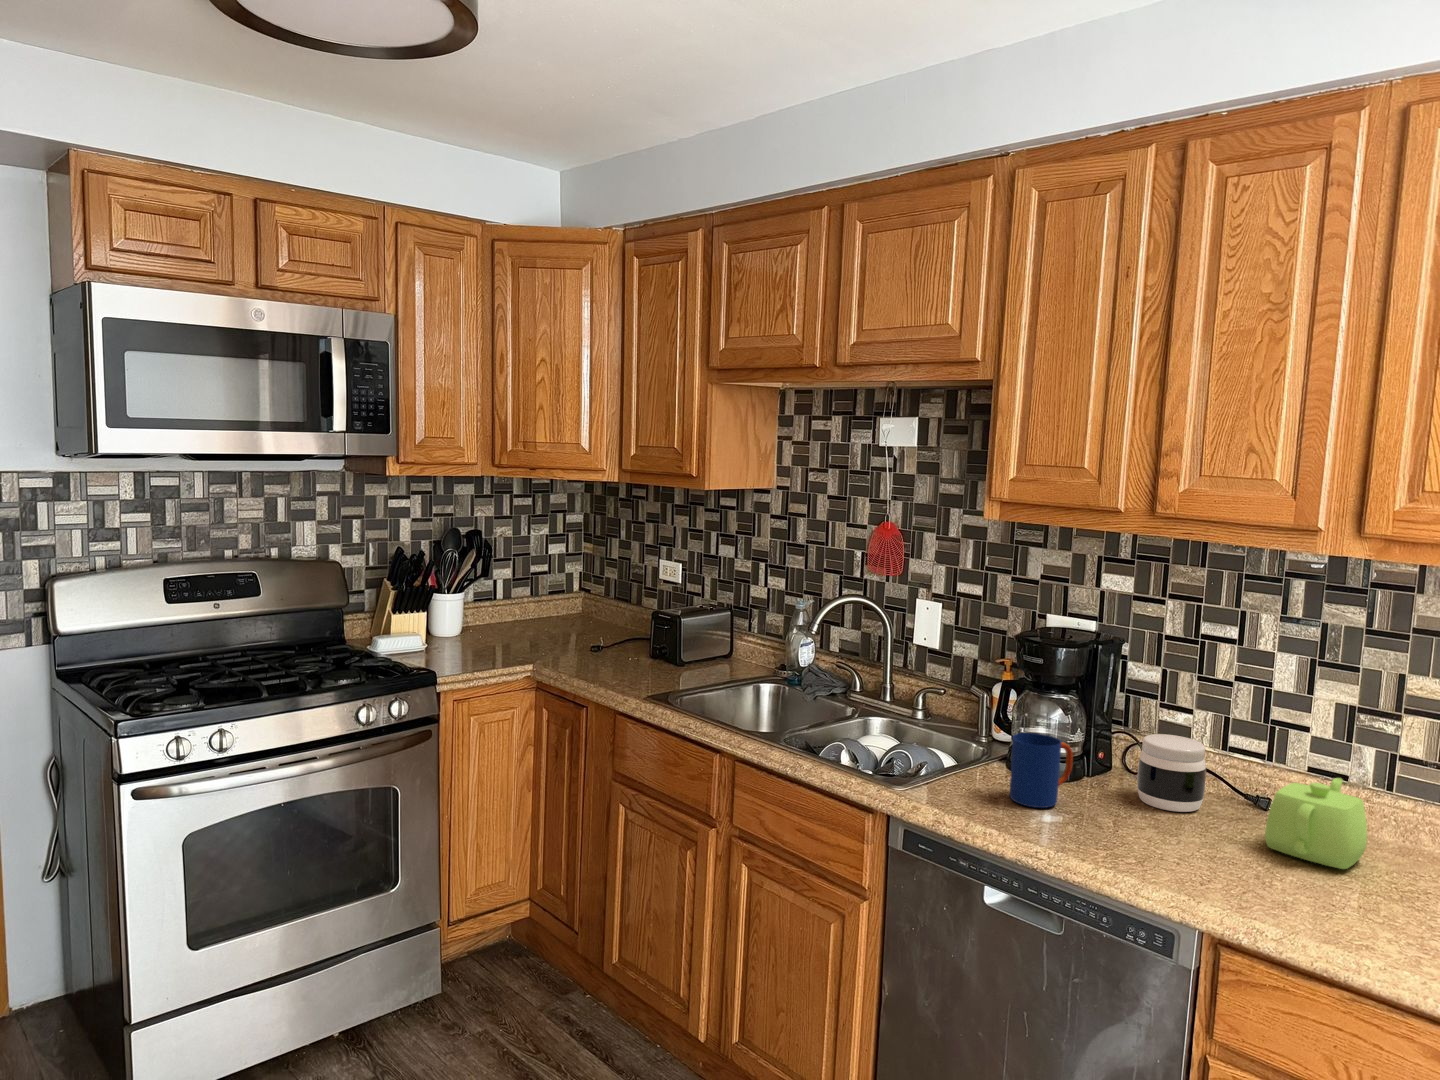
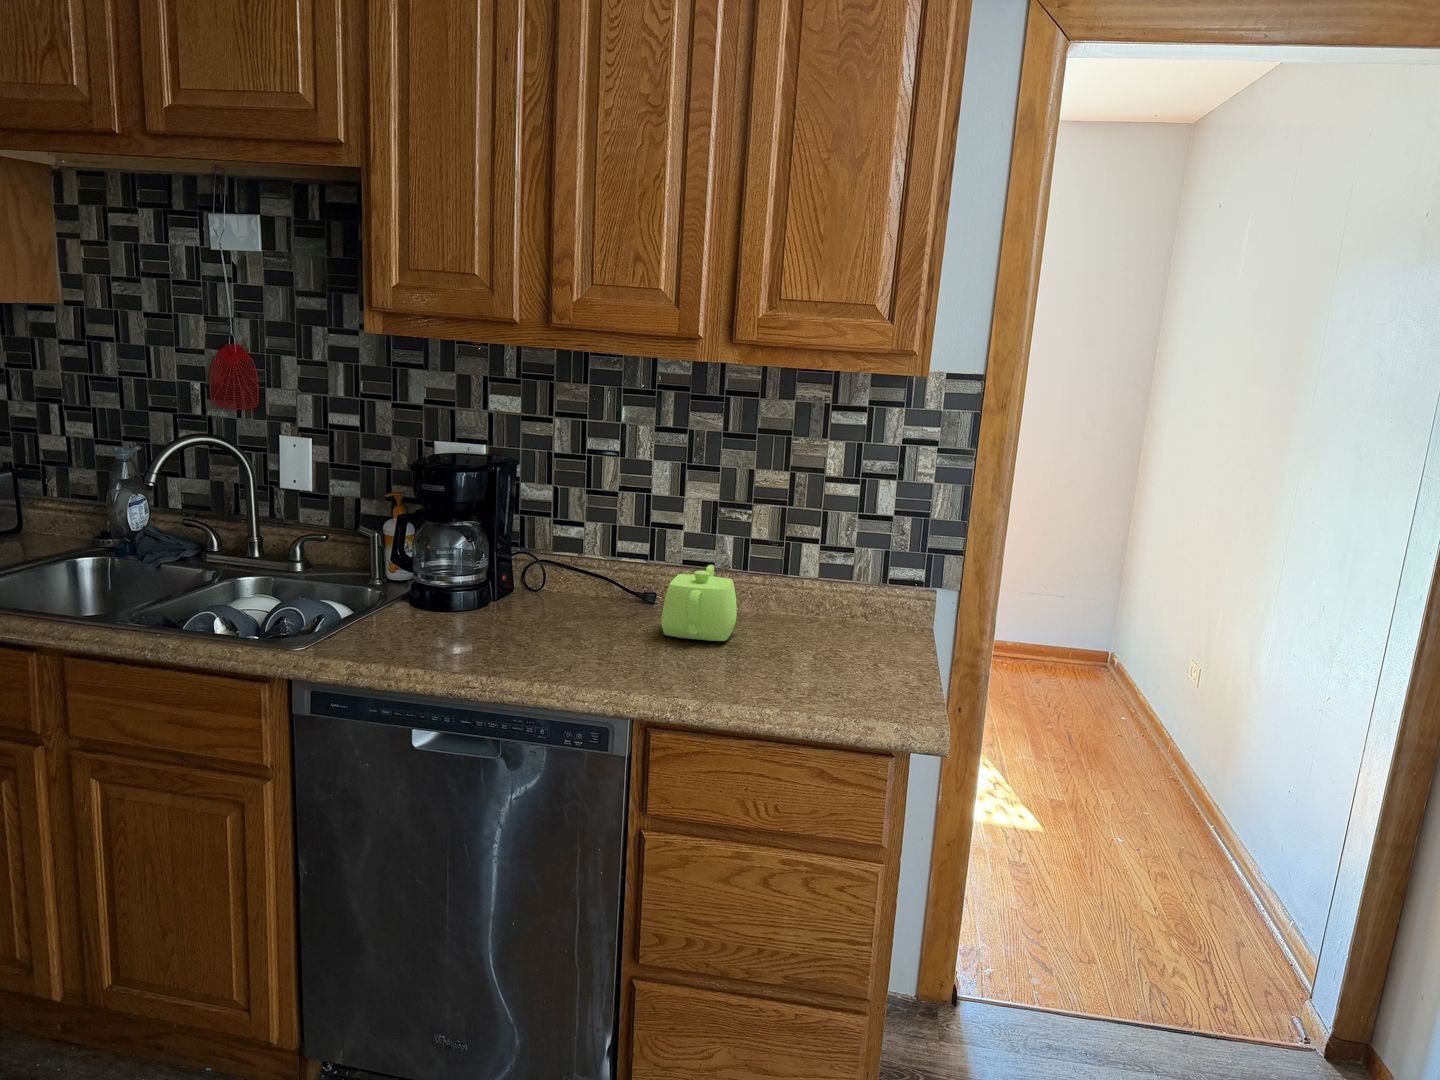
mug: present [1010,733,1073,808] -> none [424,564,485,640]
jar: present [1137,734,1206,812] -> none [544,548,604,619]

